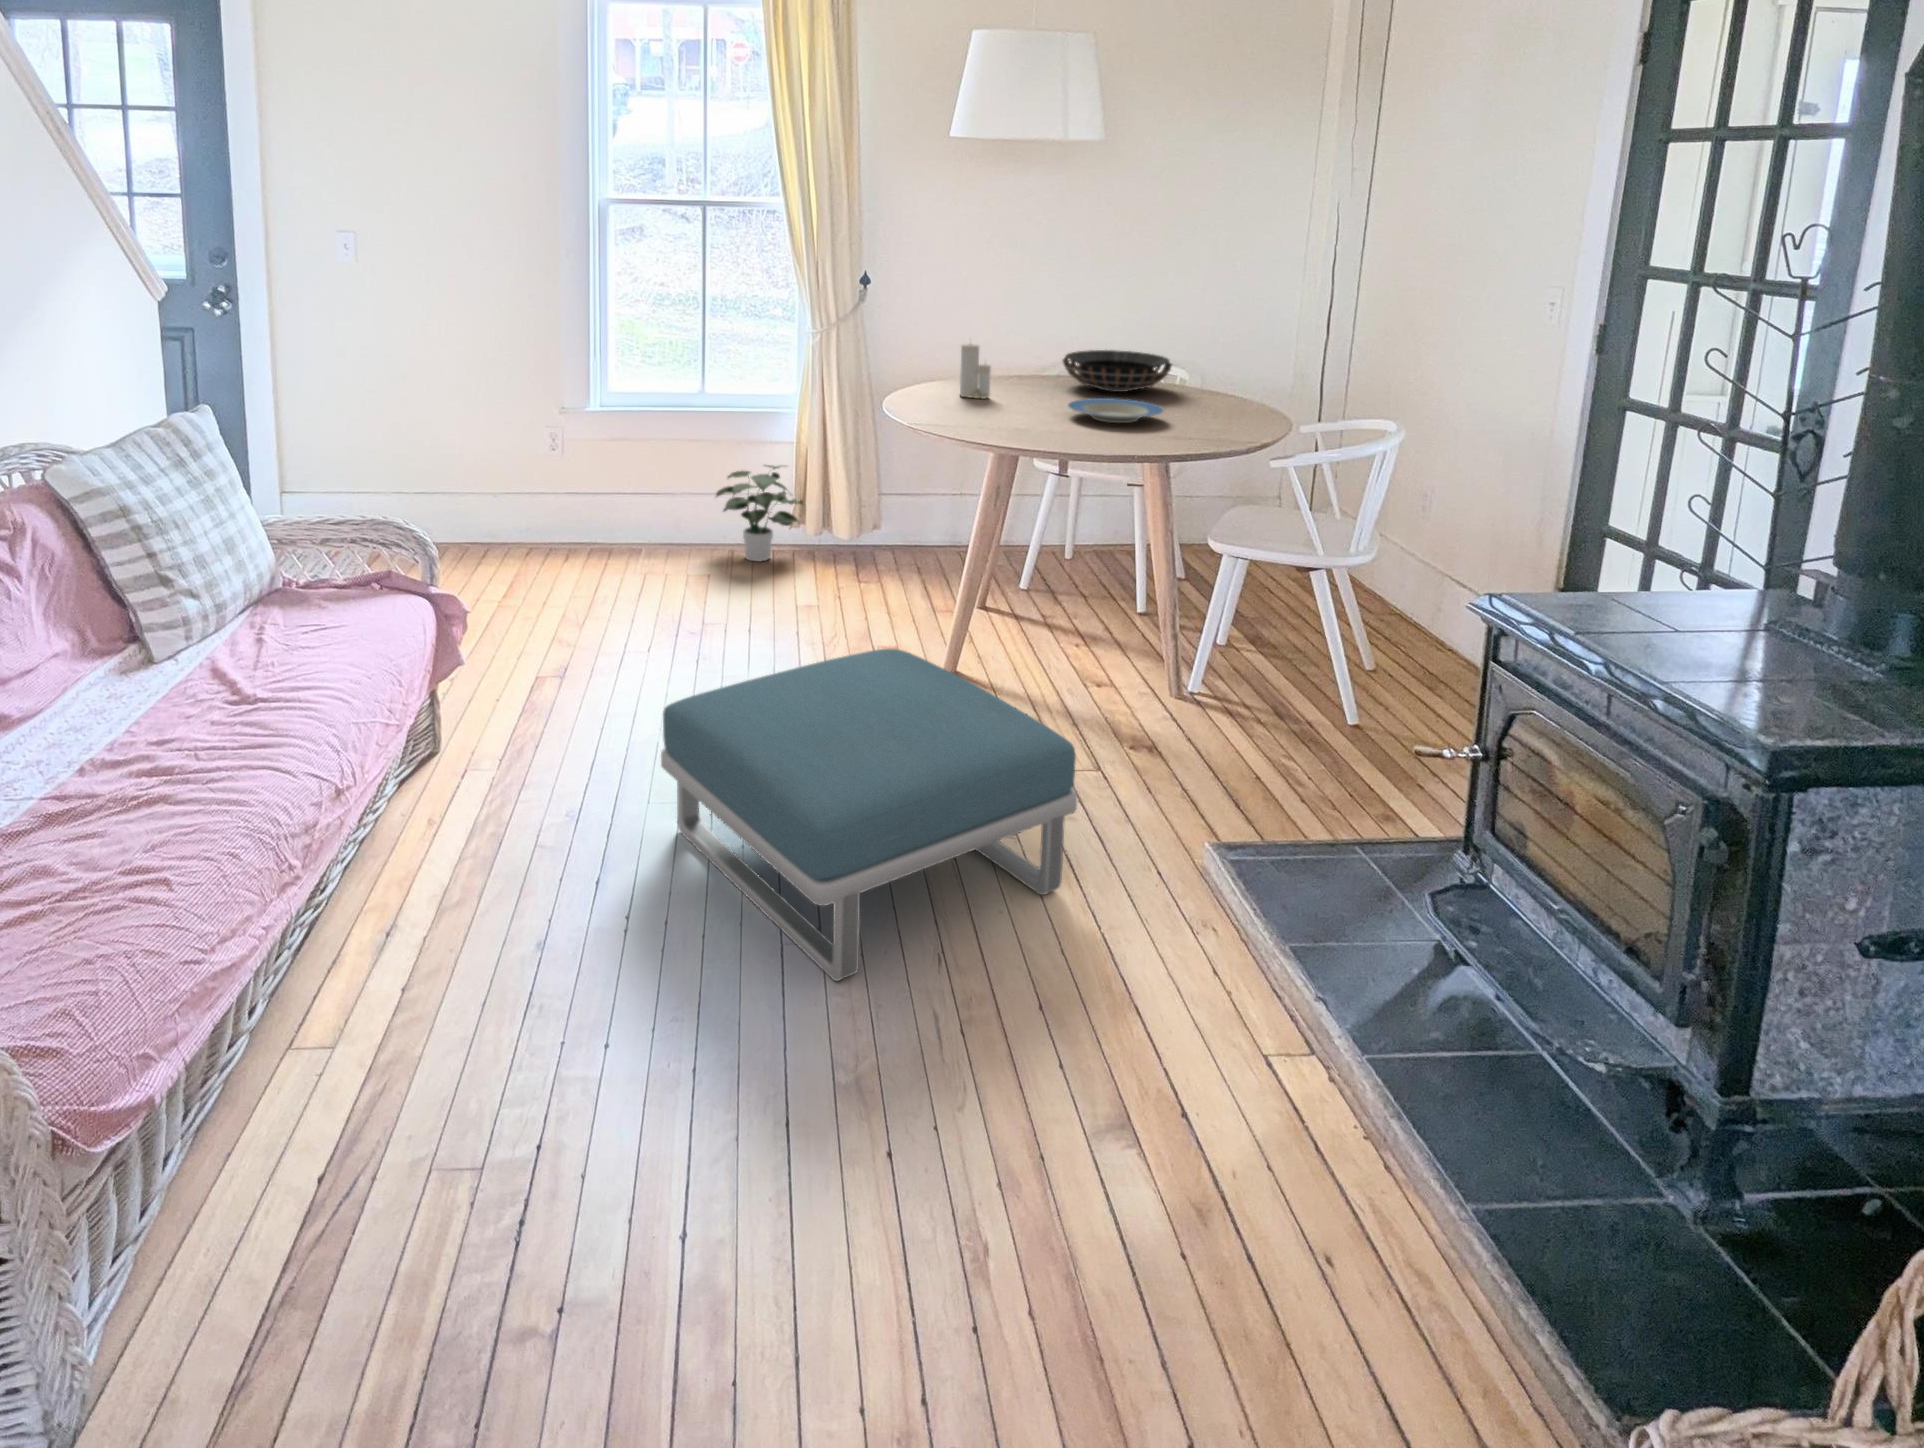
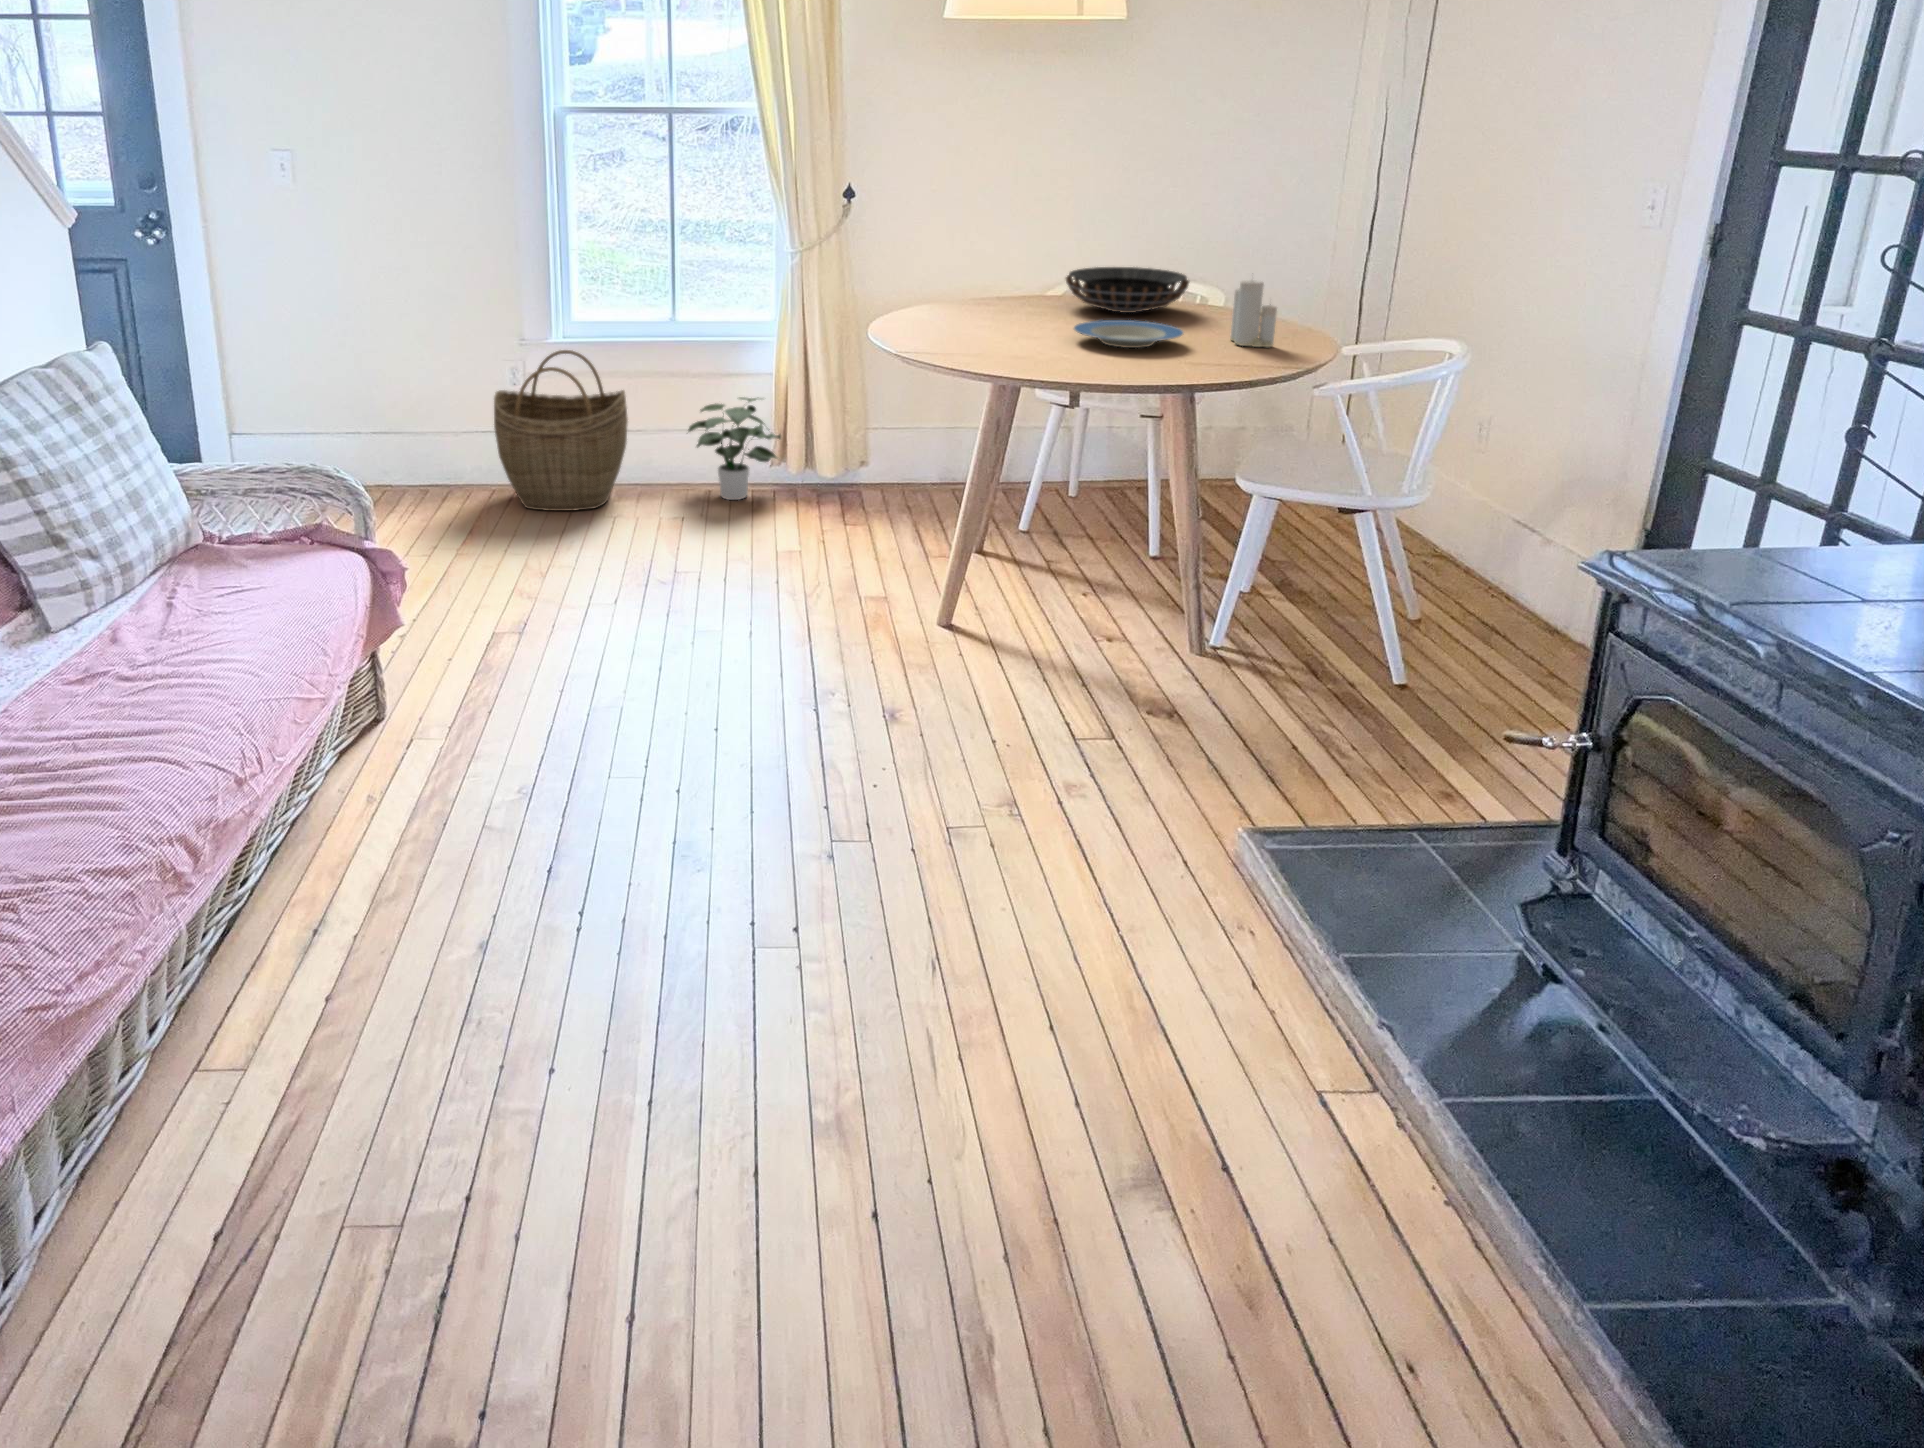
candle: present [960,343,991,399] -> present [1230,280,1277,347]
woven basket: none [534,418,659,570] -> present [494,350,628,511]
footstool: present [661,649,1077,981] -> none [618,604,1090,991]

